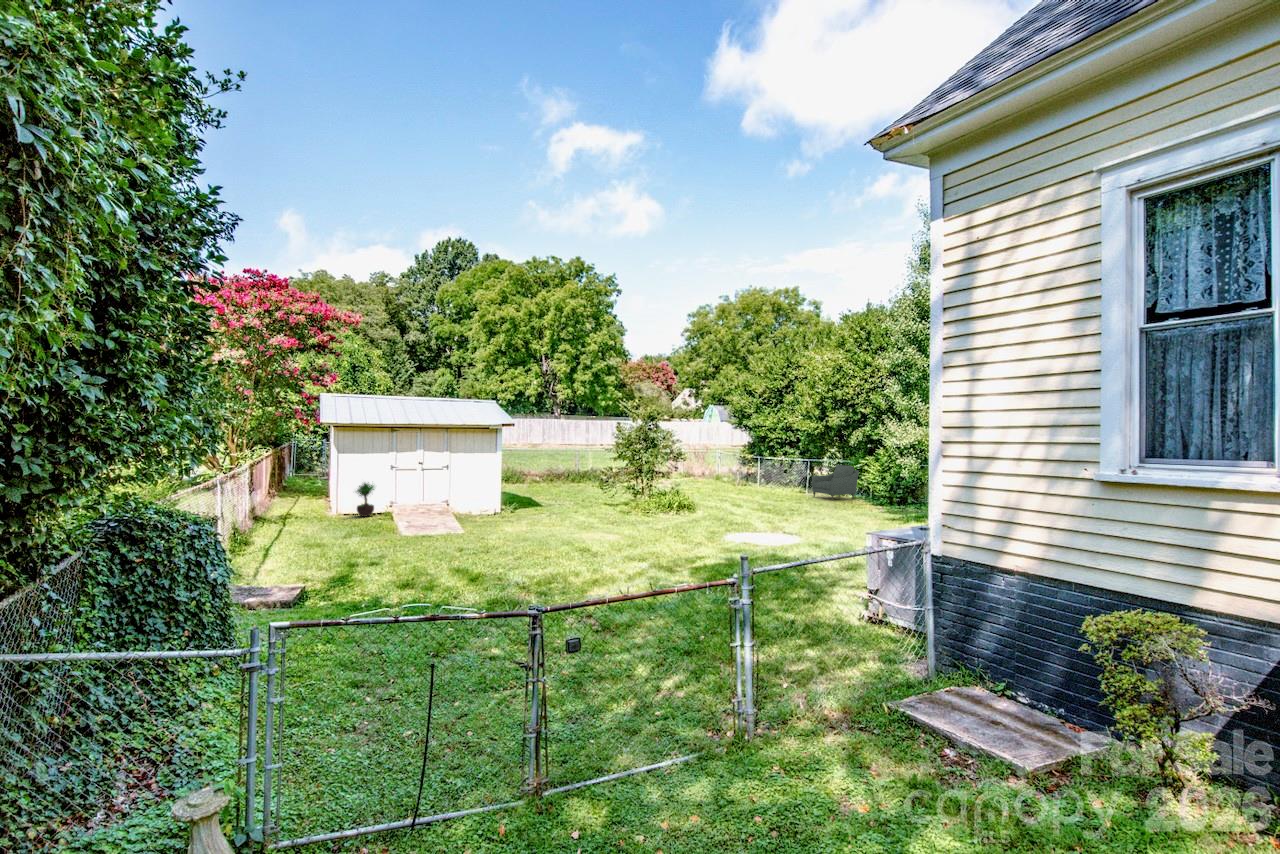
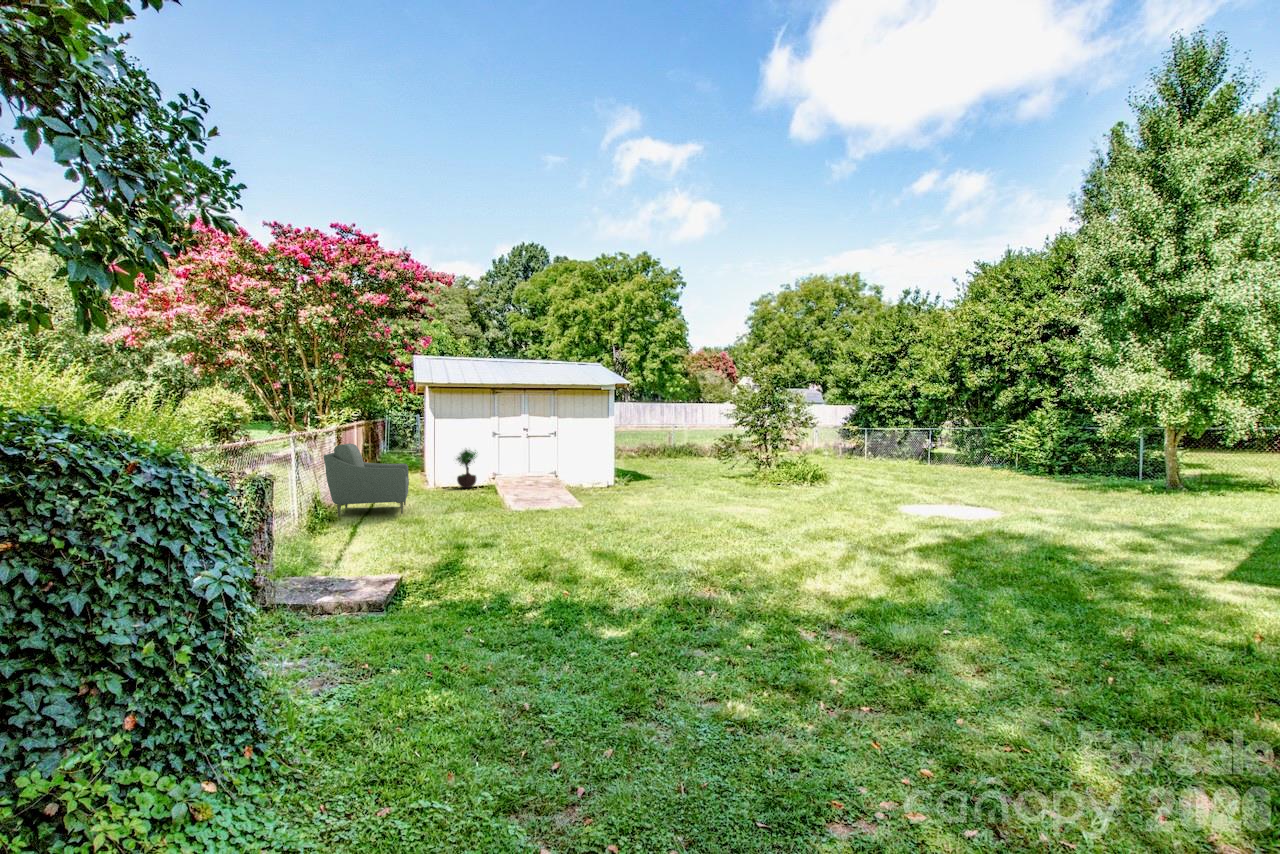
chair: present [812,465,859,501] -> present [323,444,409,517]

